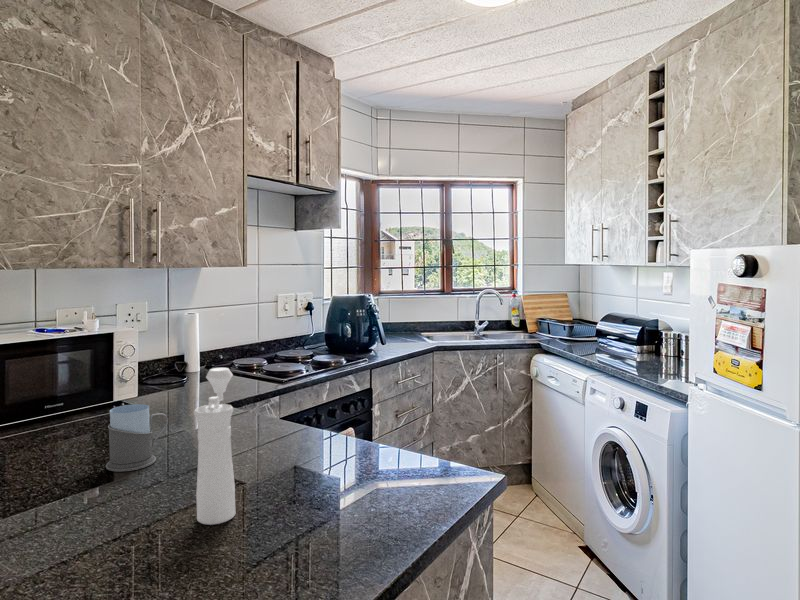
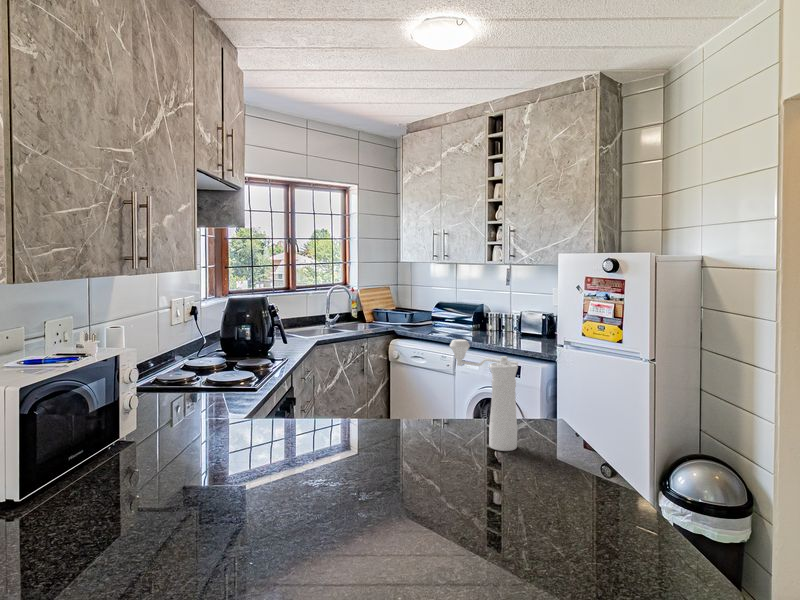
mug: present [106,404,168,471] -> none [317,385,358,446]

